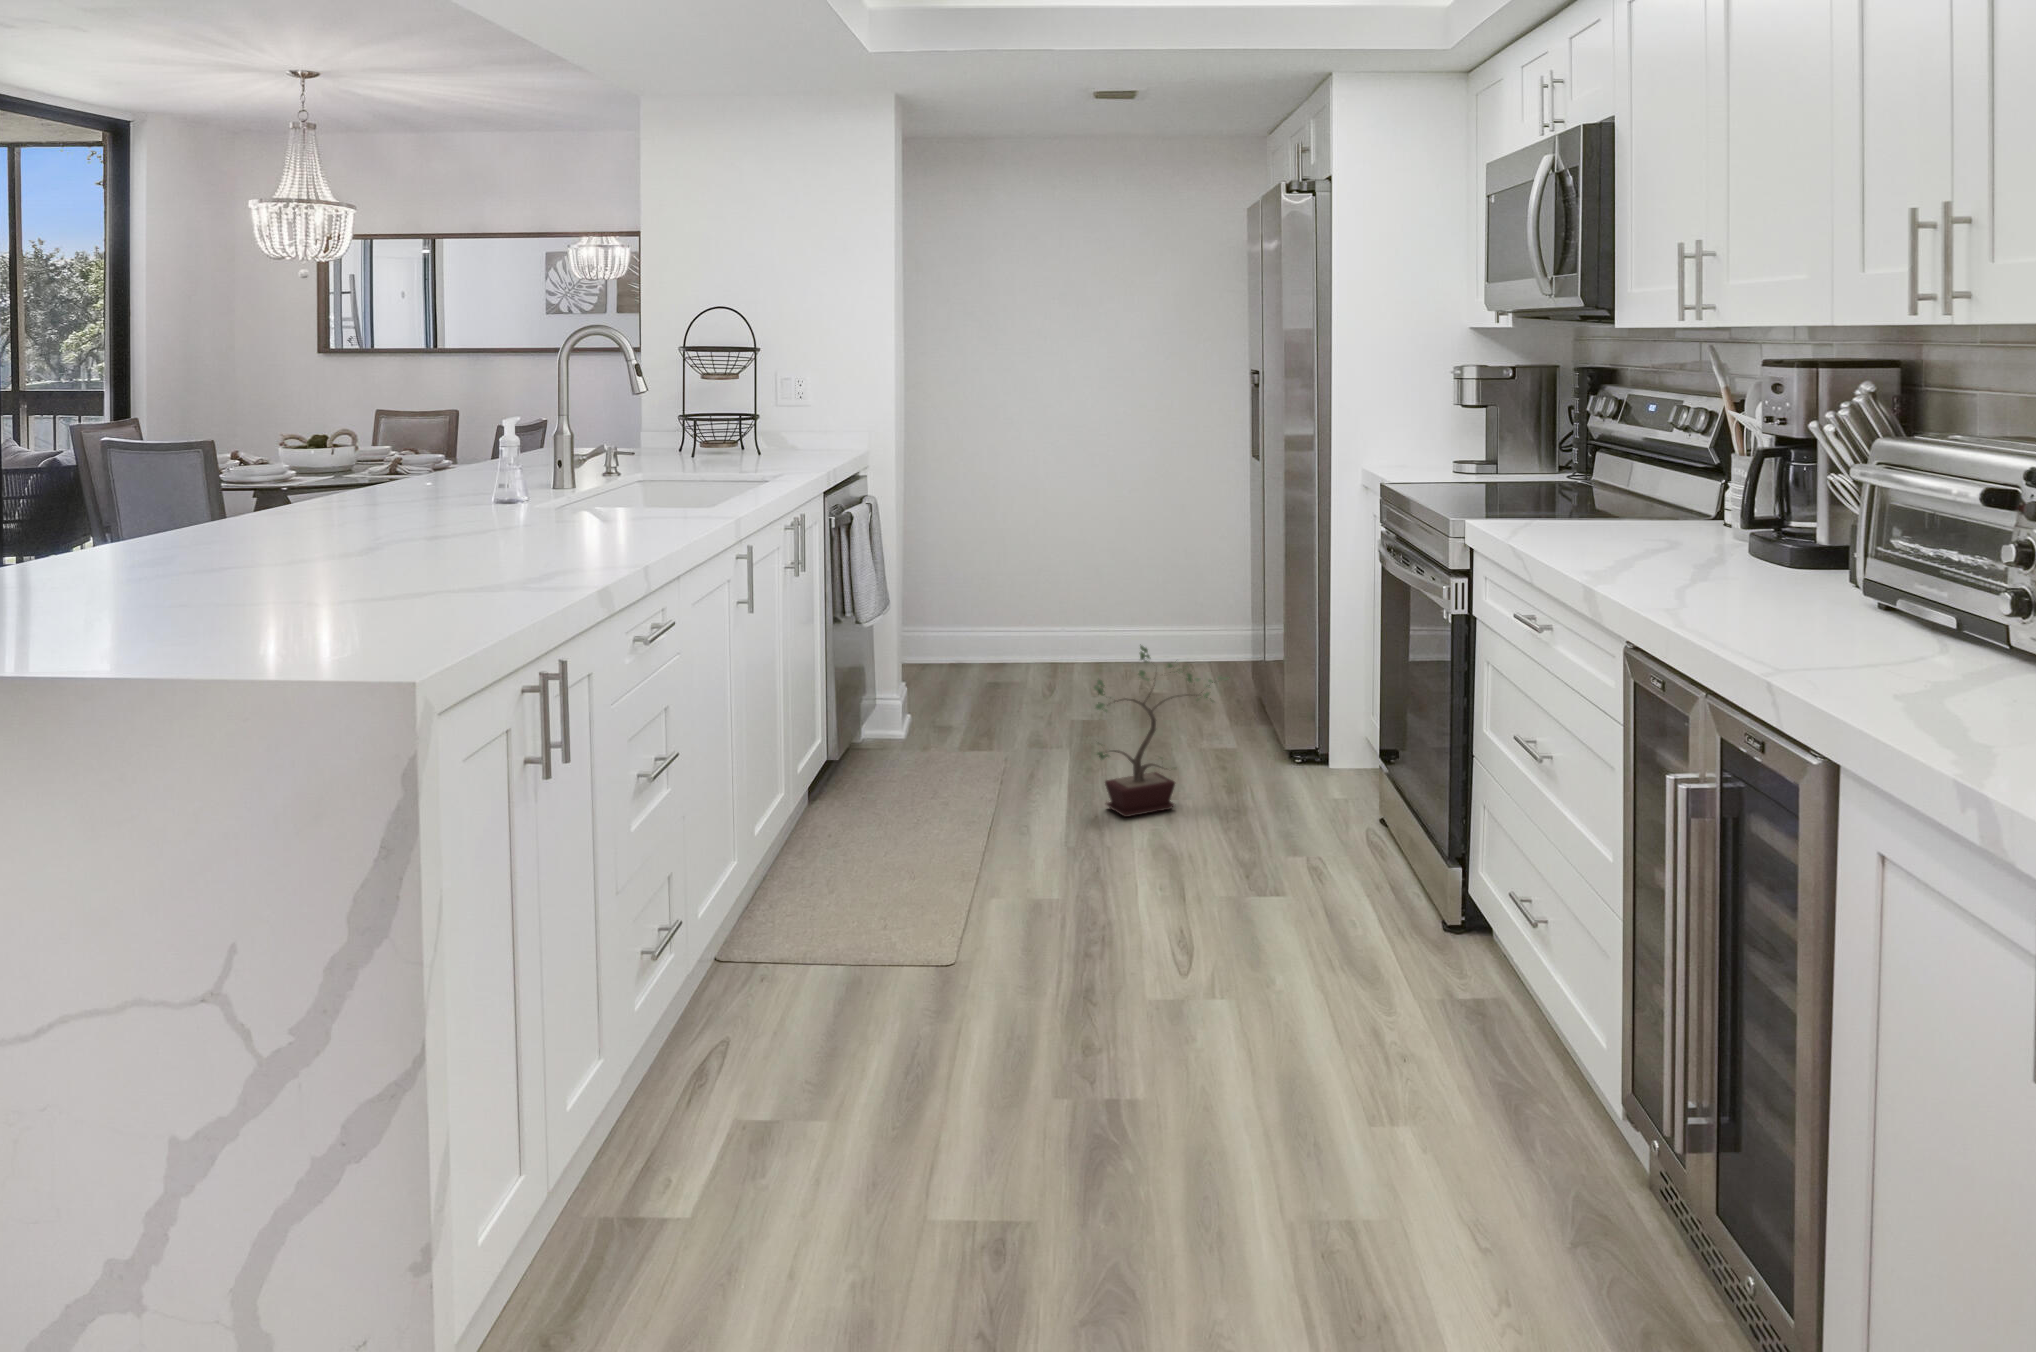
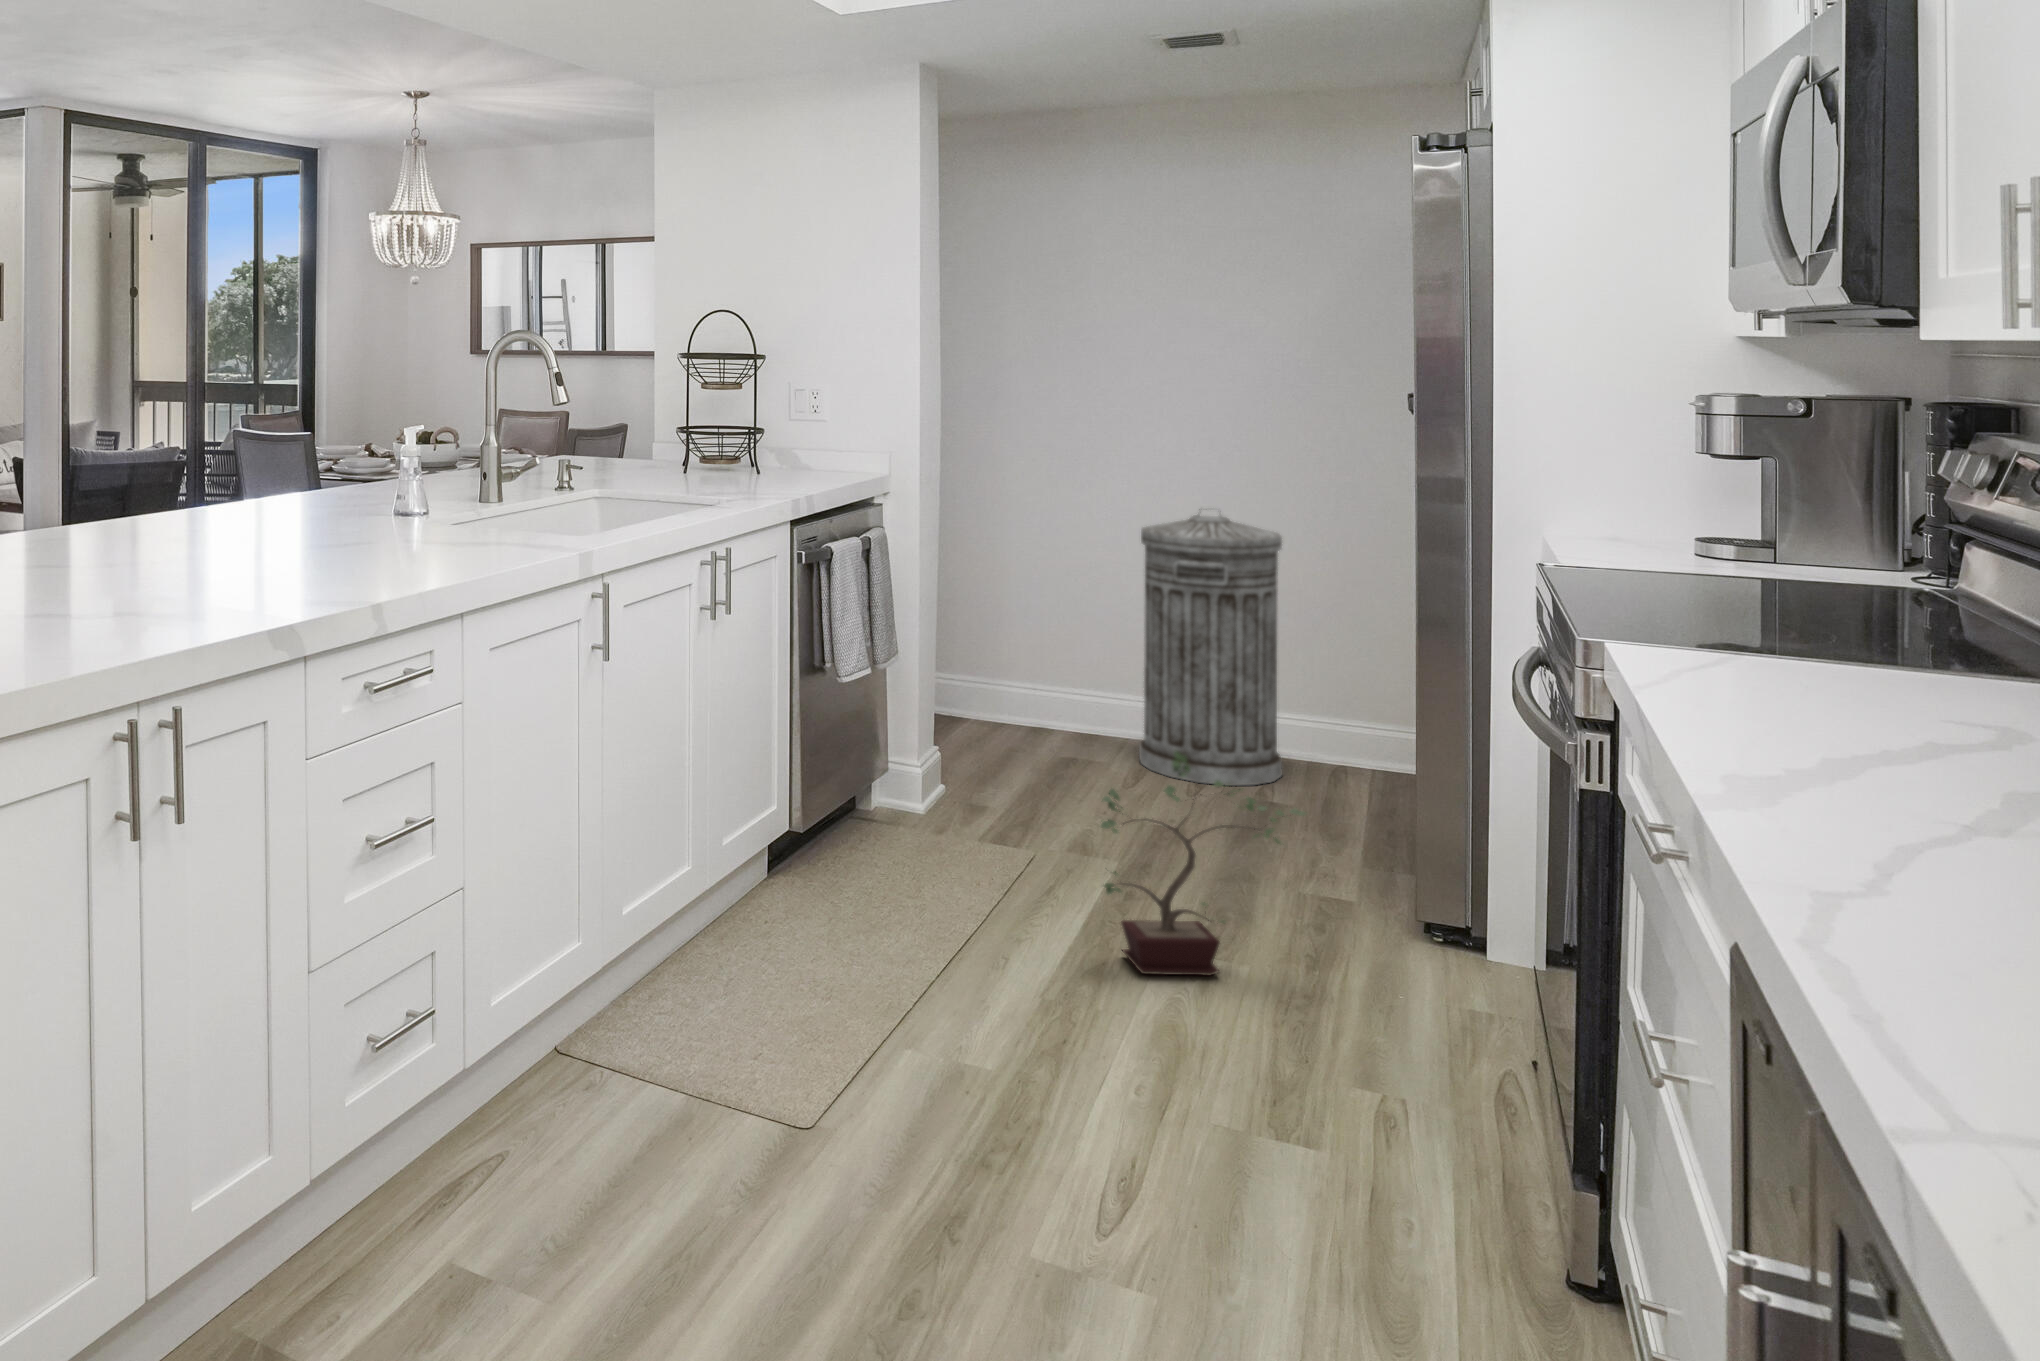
trash can: none [1045,466,1149,684] -> present [1139,509,1282,786]

